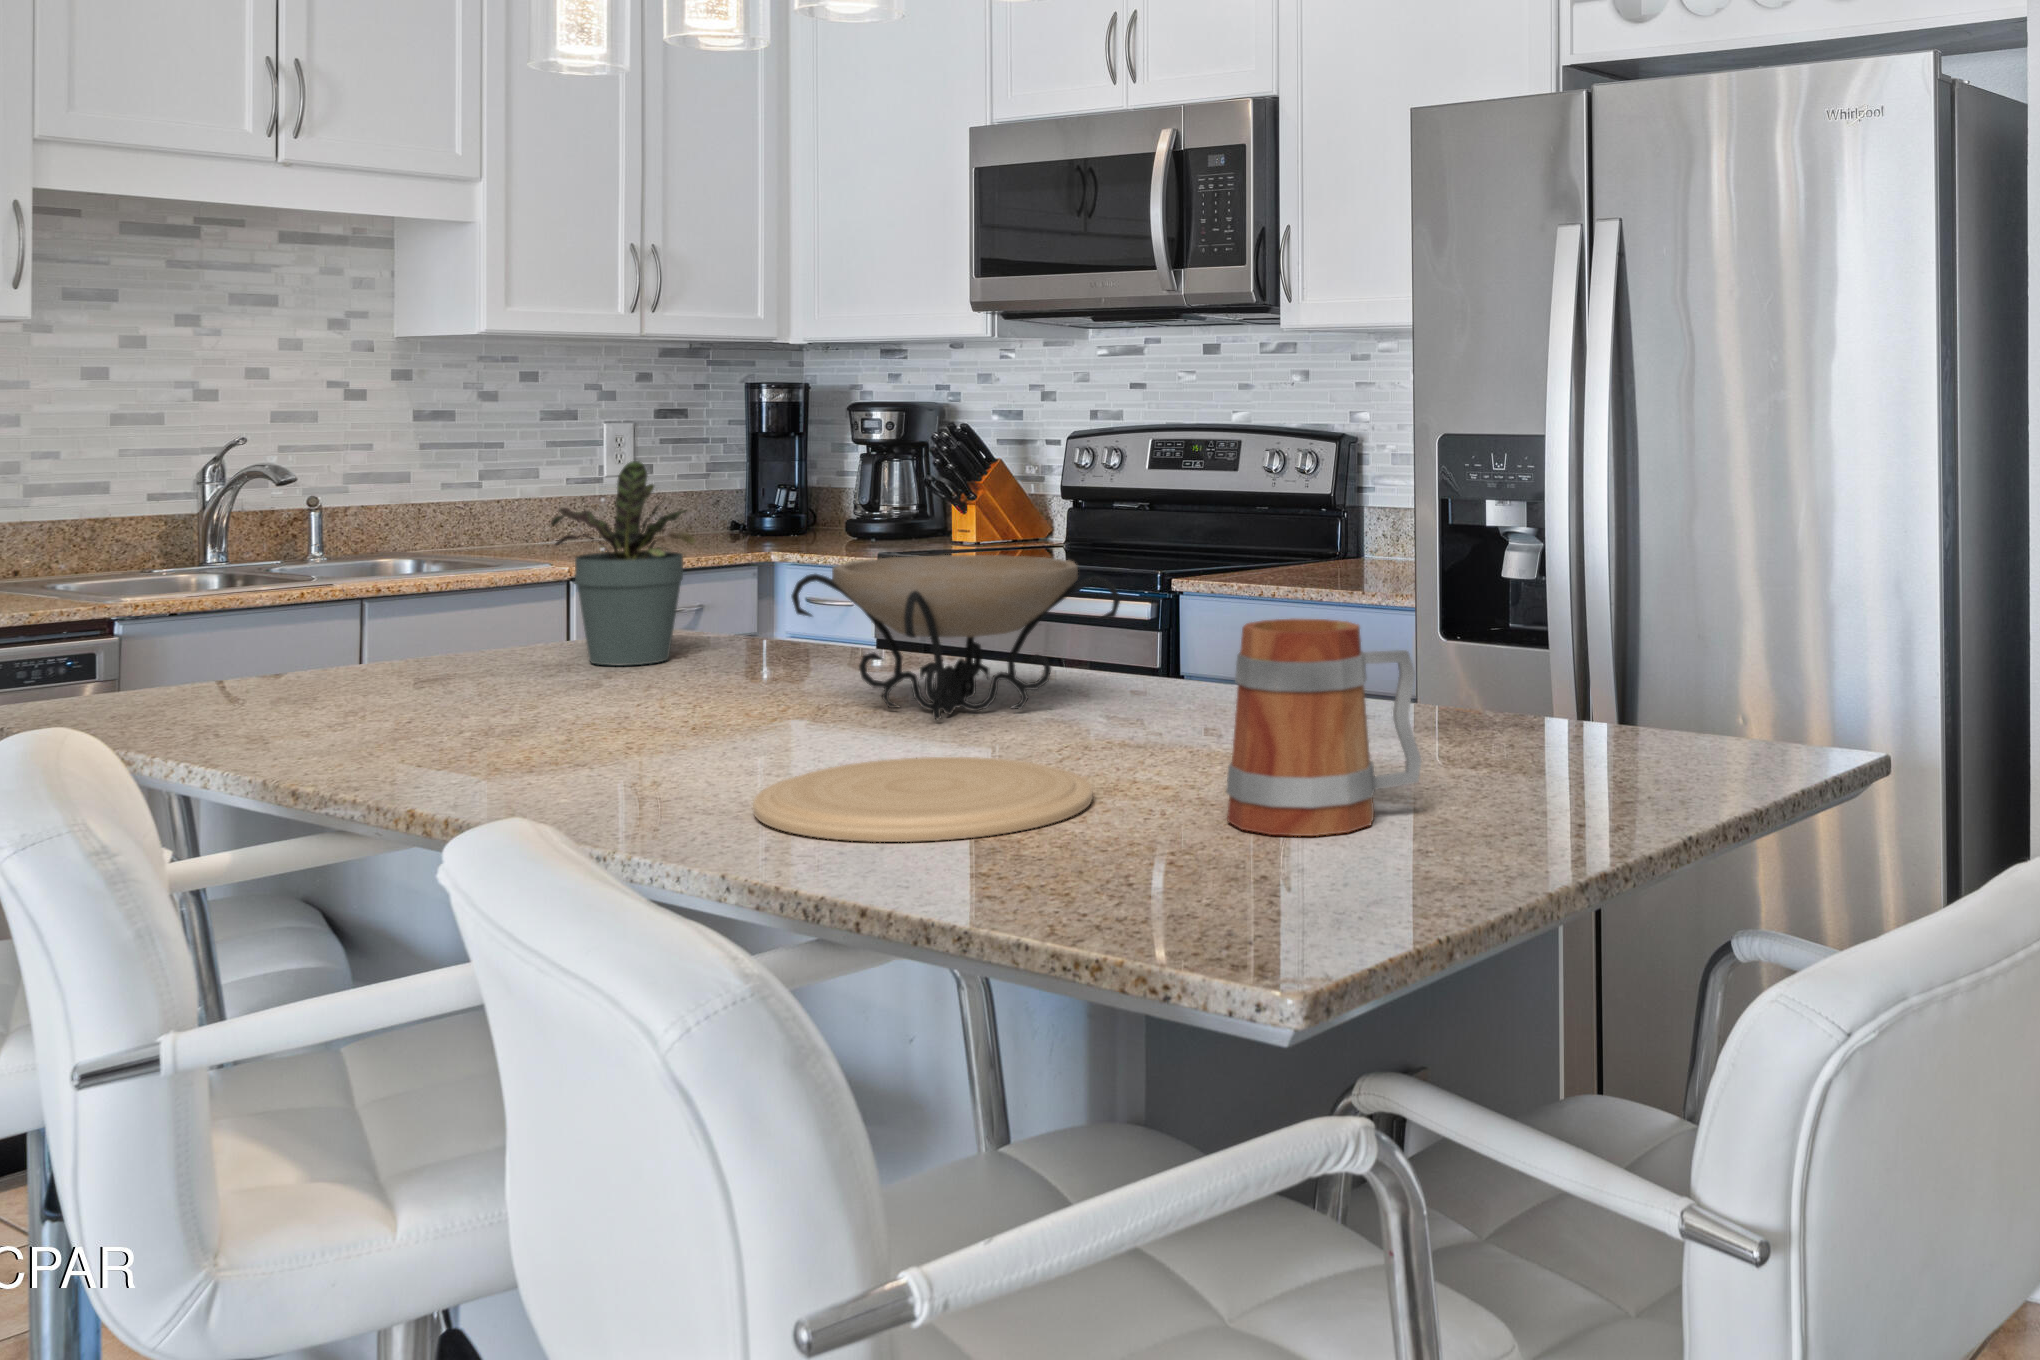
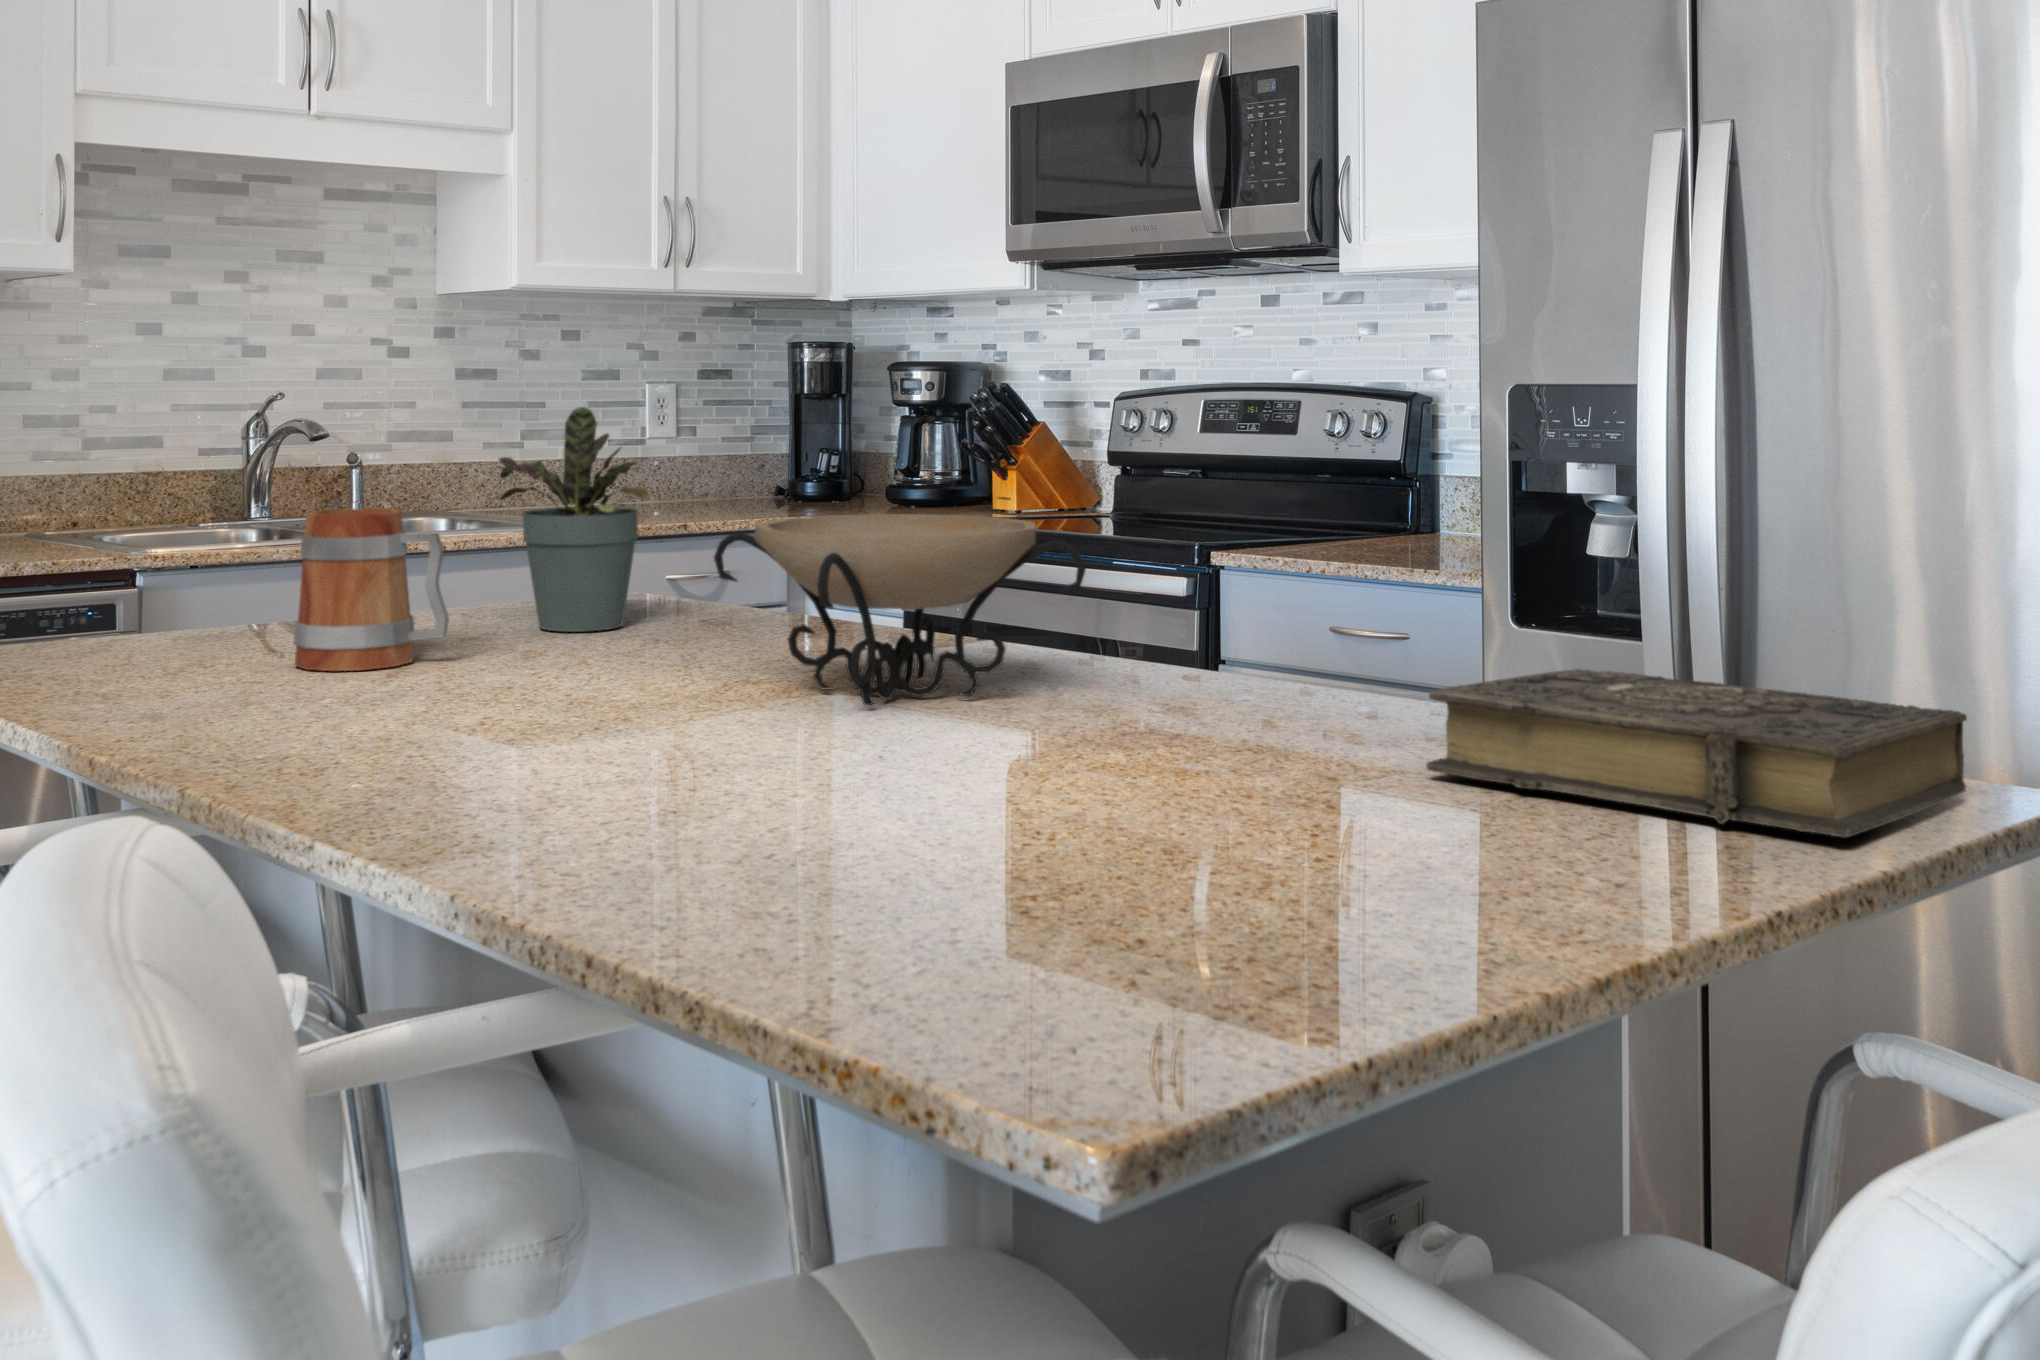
mug: present [1226,619,1421,836] -> present [294,508,449,671]
book: none [1410,670,1801,786] -> present [1426,669,1967,837]
plate: present [753,757,1093,842] -> none [588,754,1004,865]

